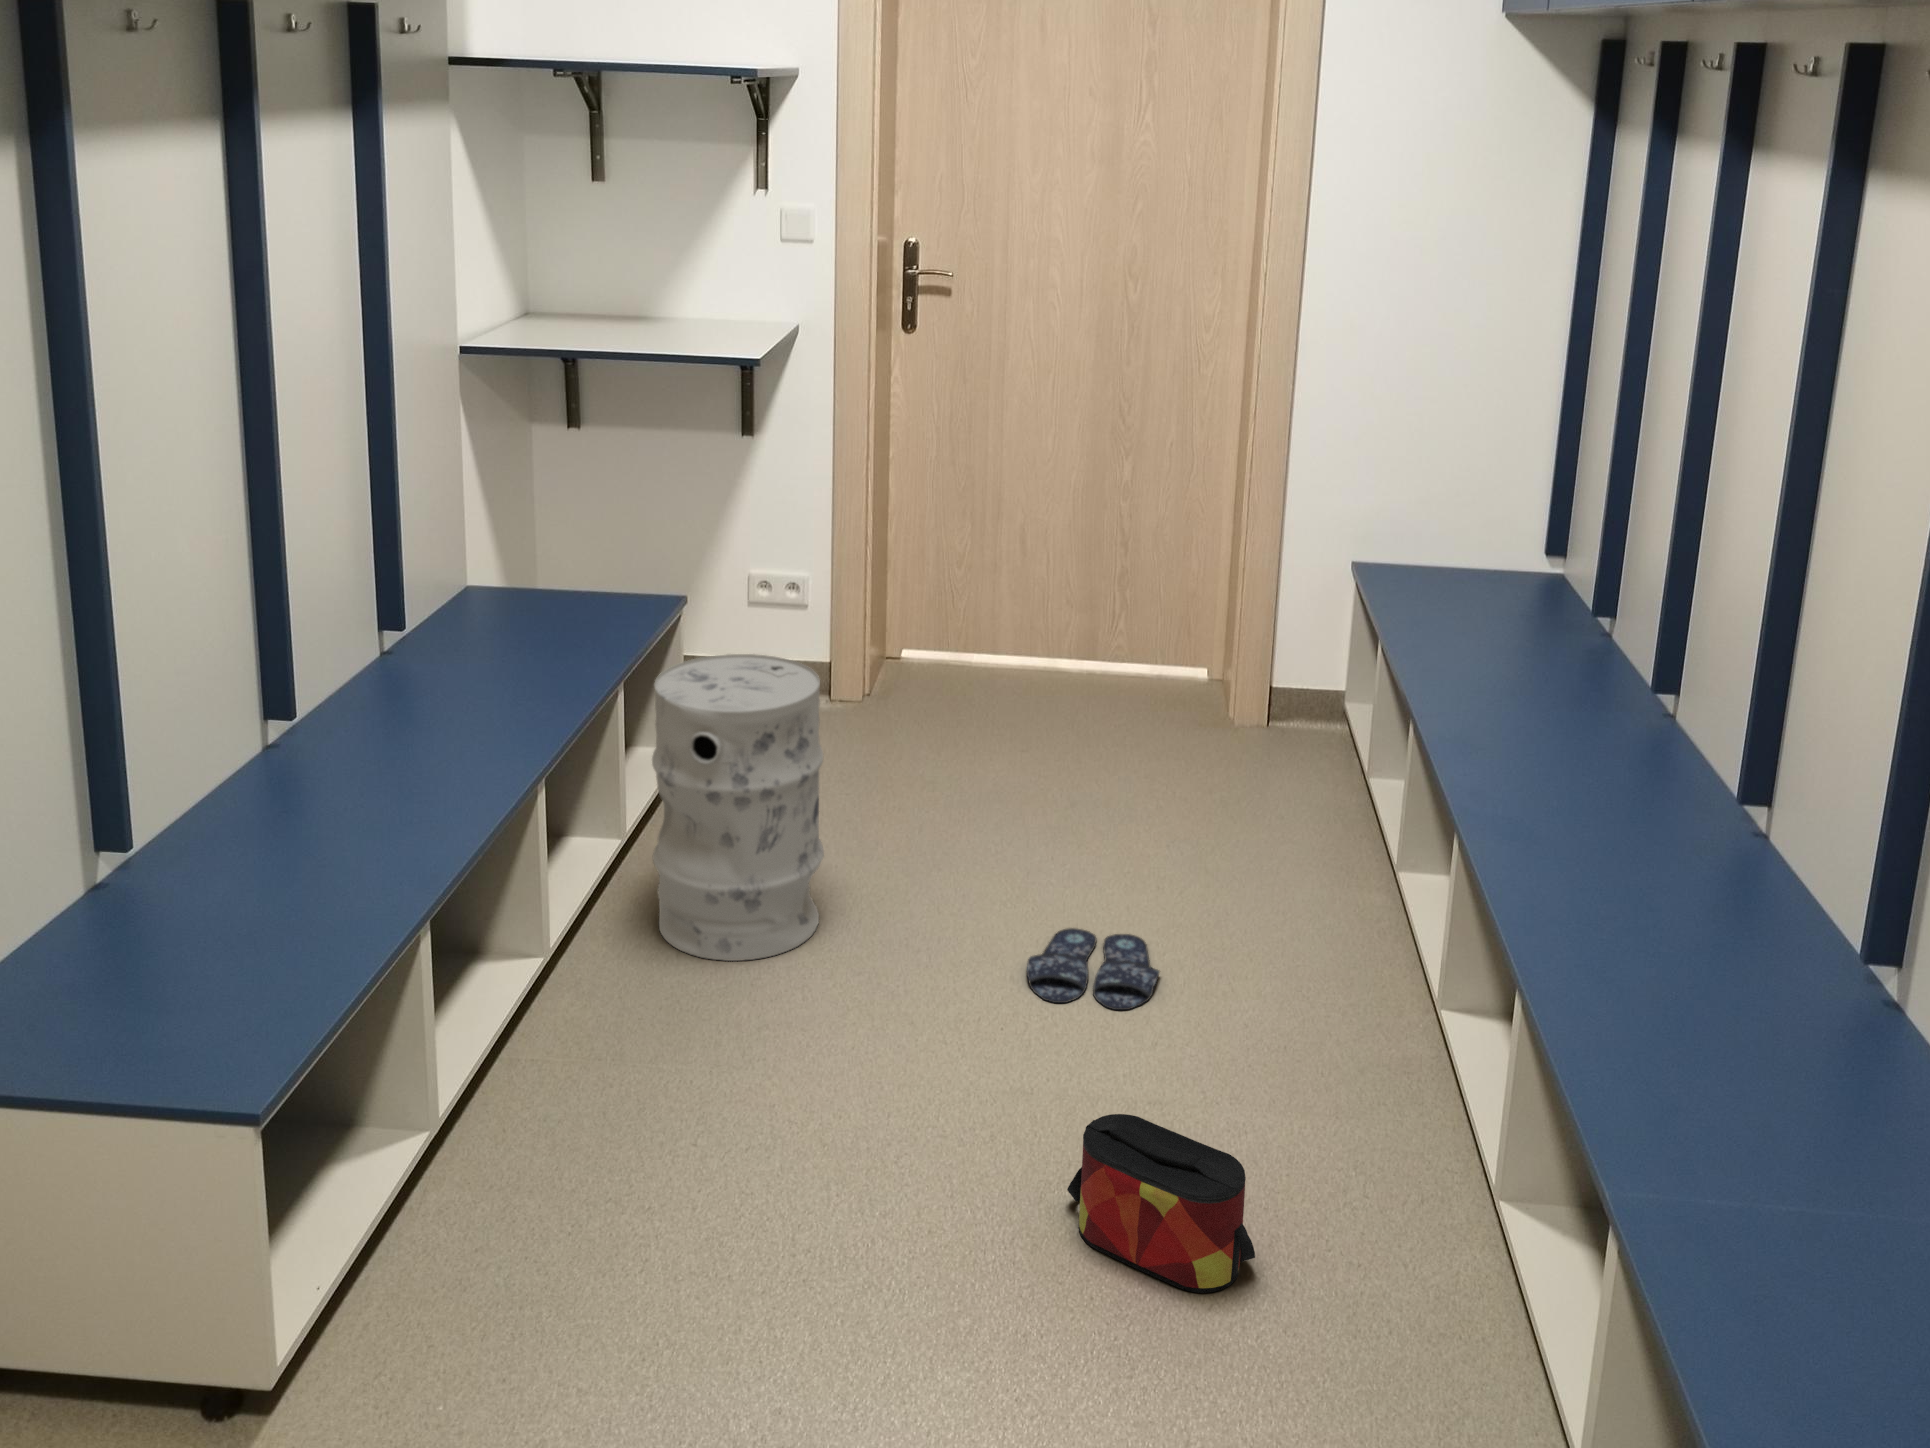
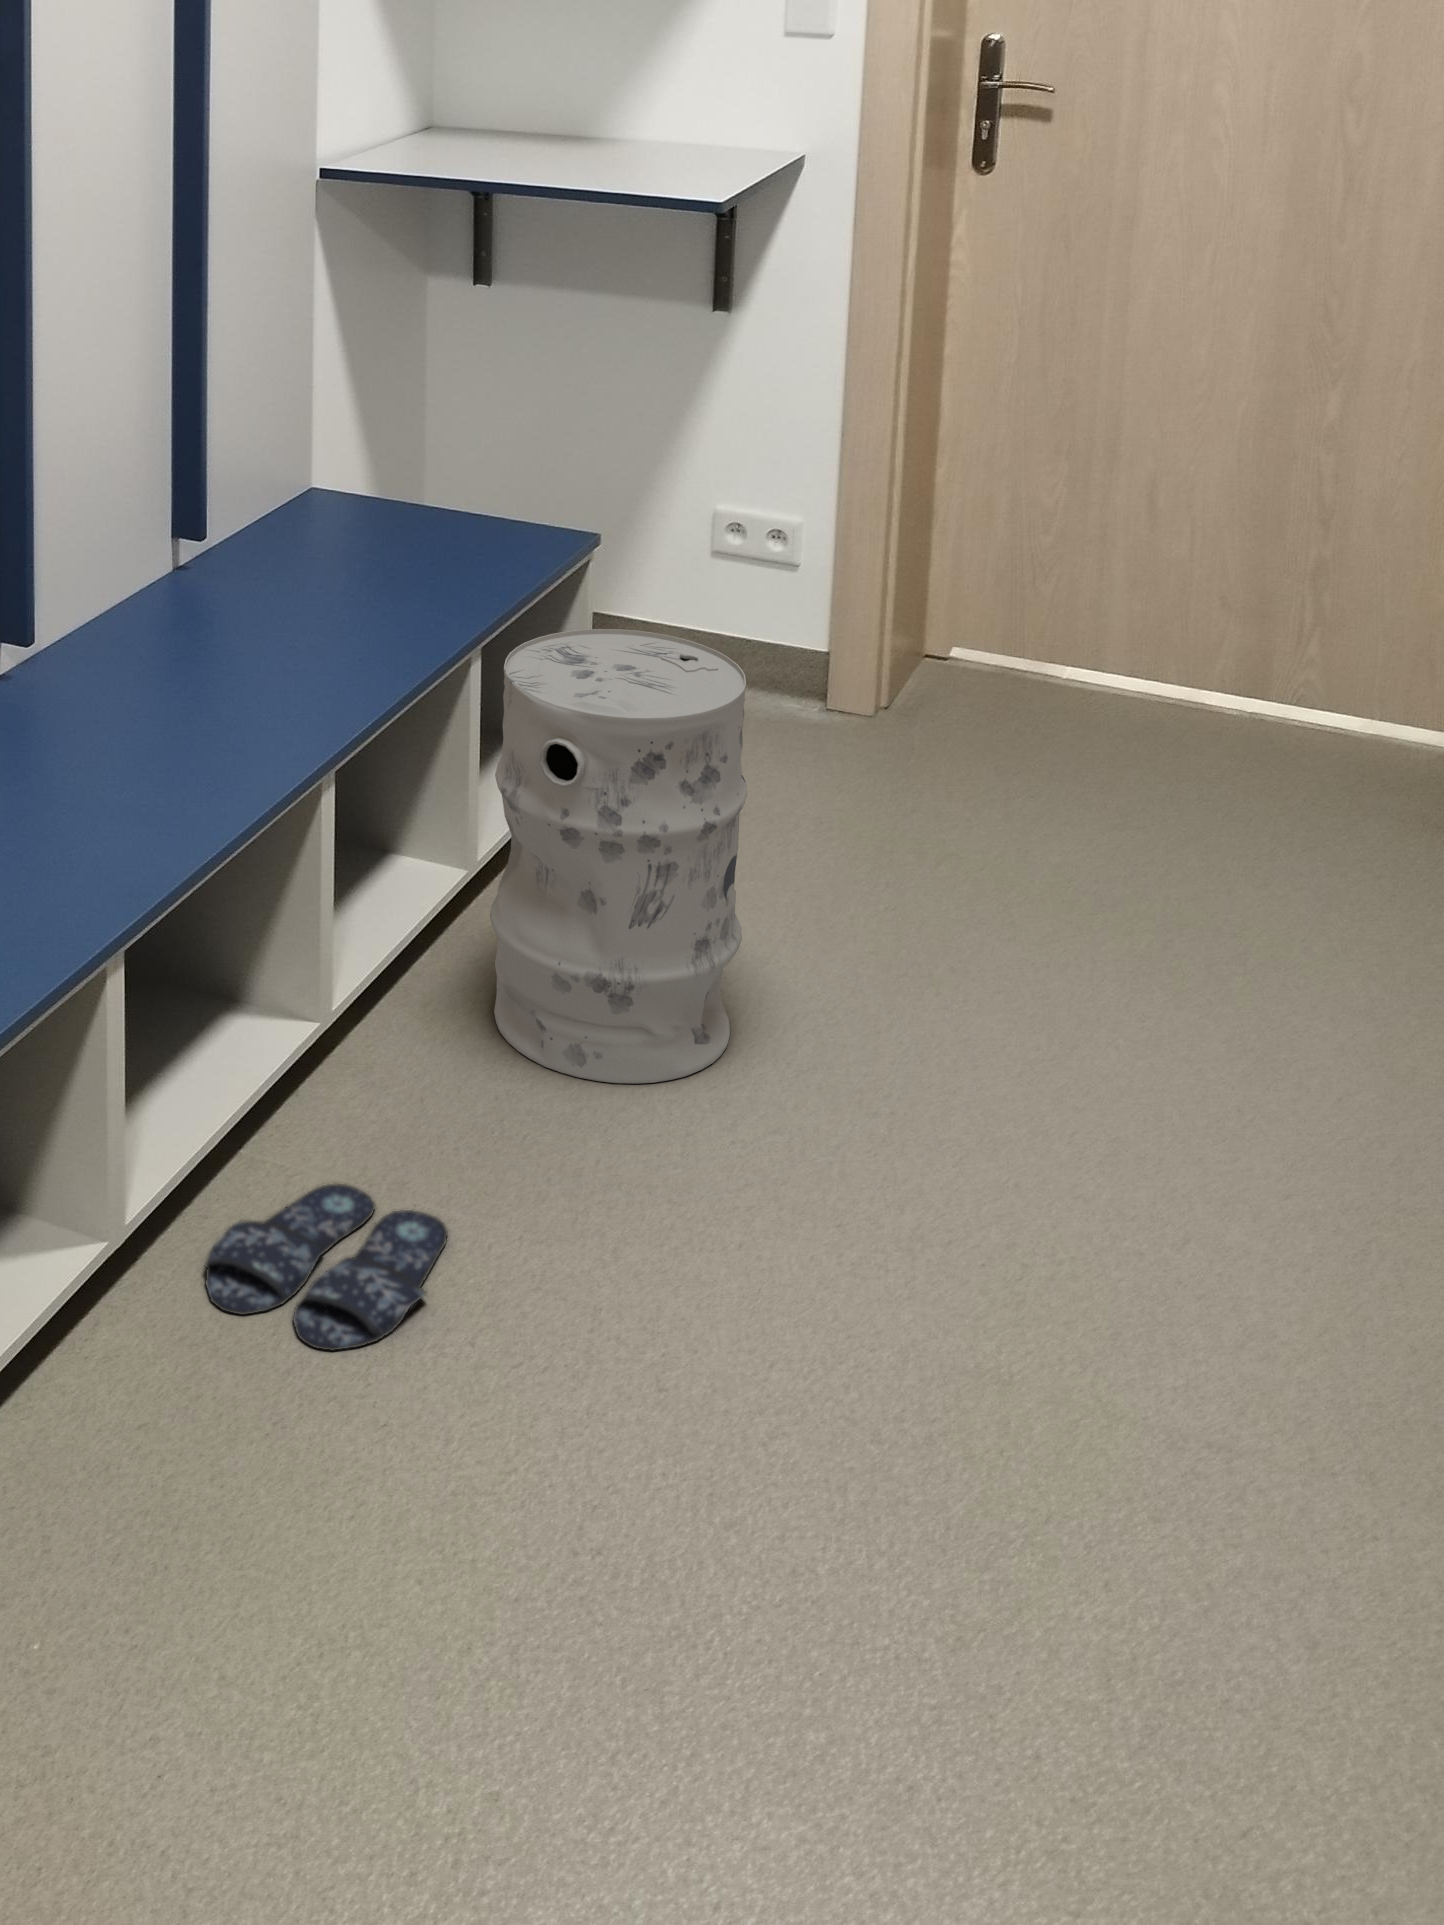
slippers: present [1027,928,1160,1010] -> present [205,1184,448,1351]
bag: present [1067,1114,1255,1293] -> none [1018,1450,1324,1794]

